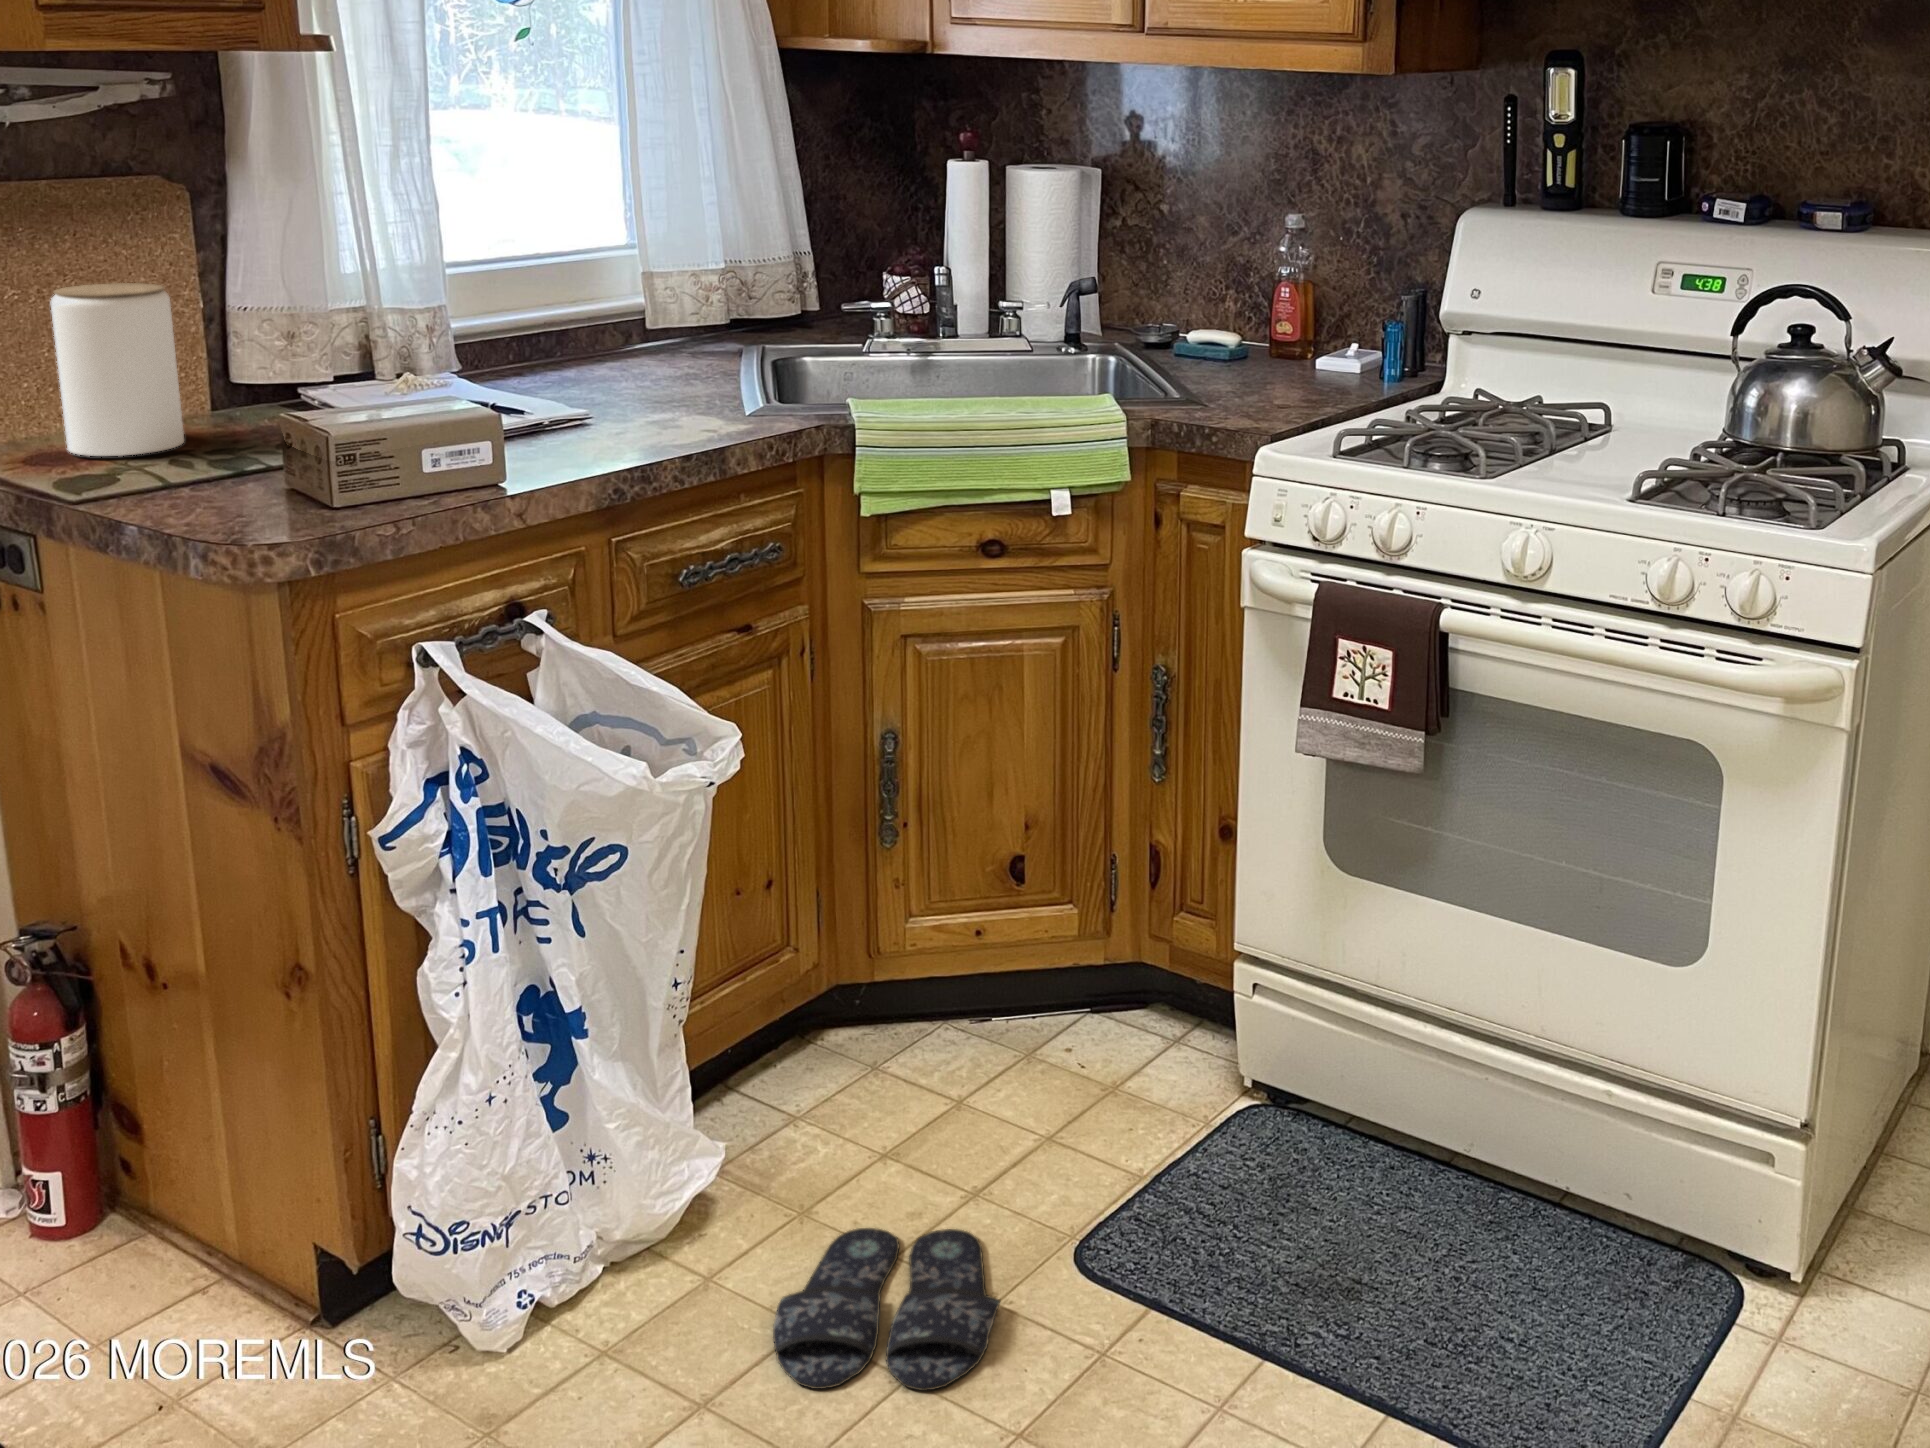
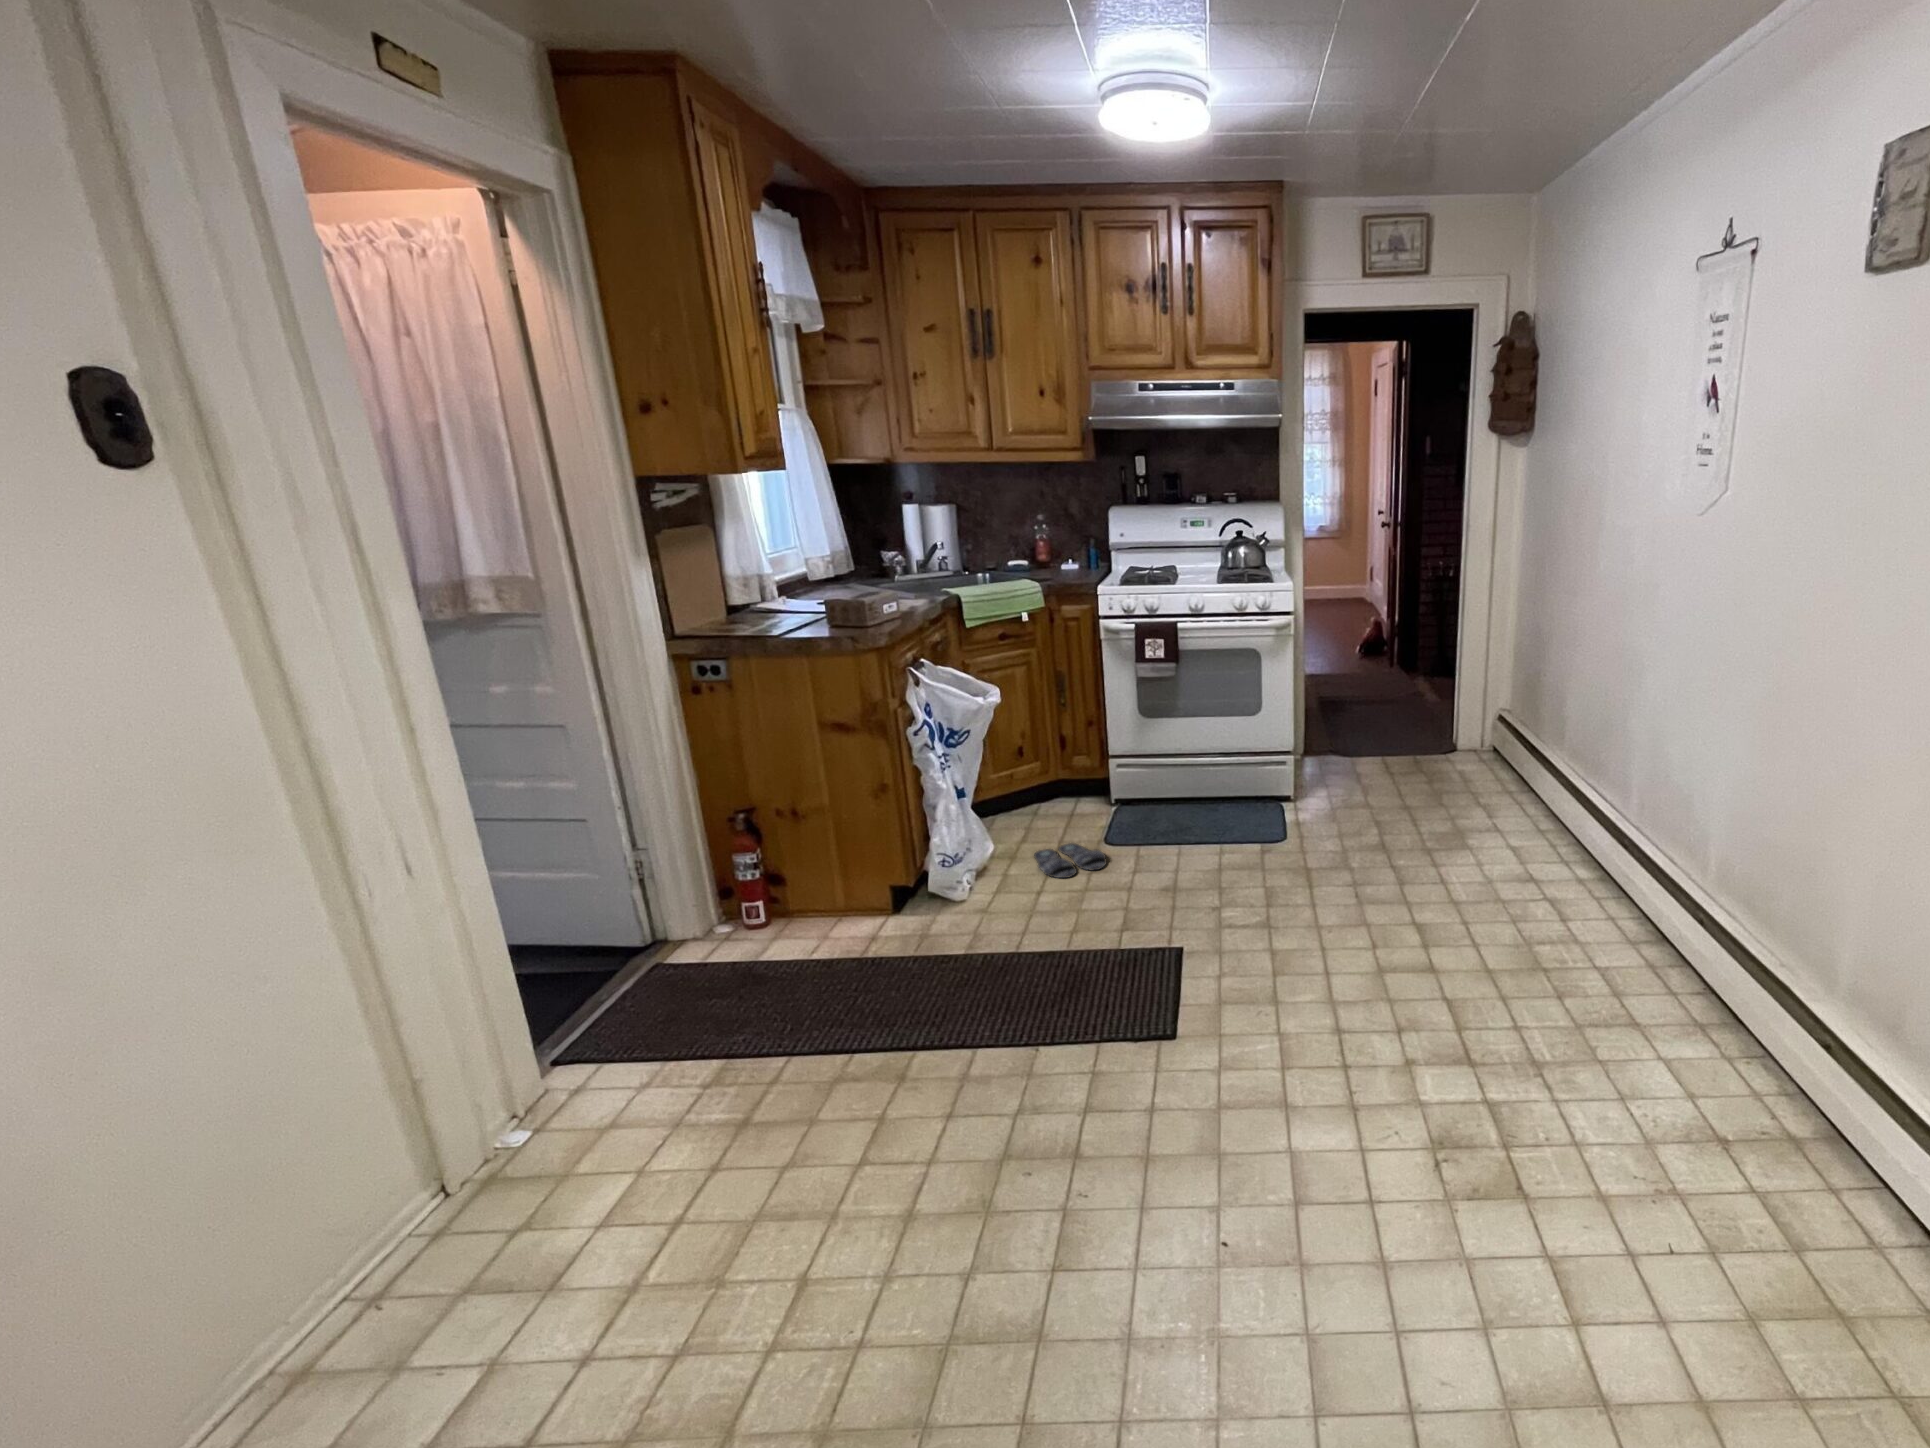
jar: present [51,283,184,456] -> none [710,568,762,632]

